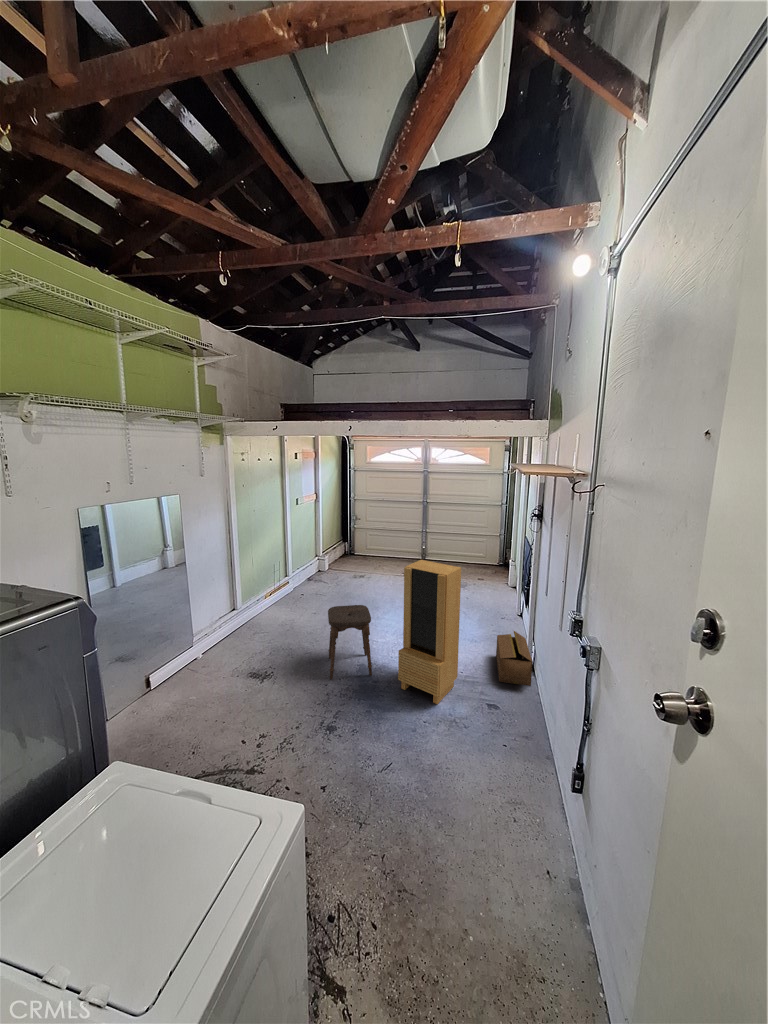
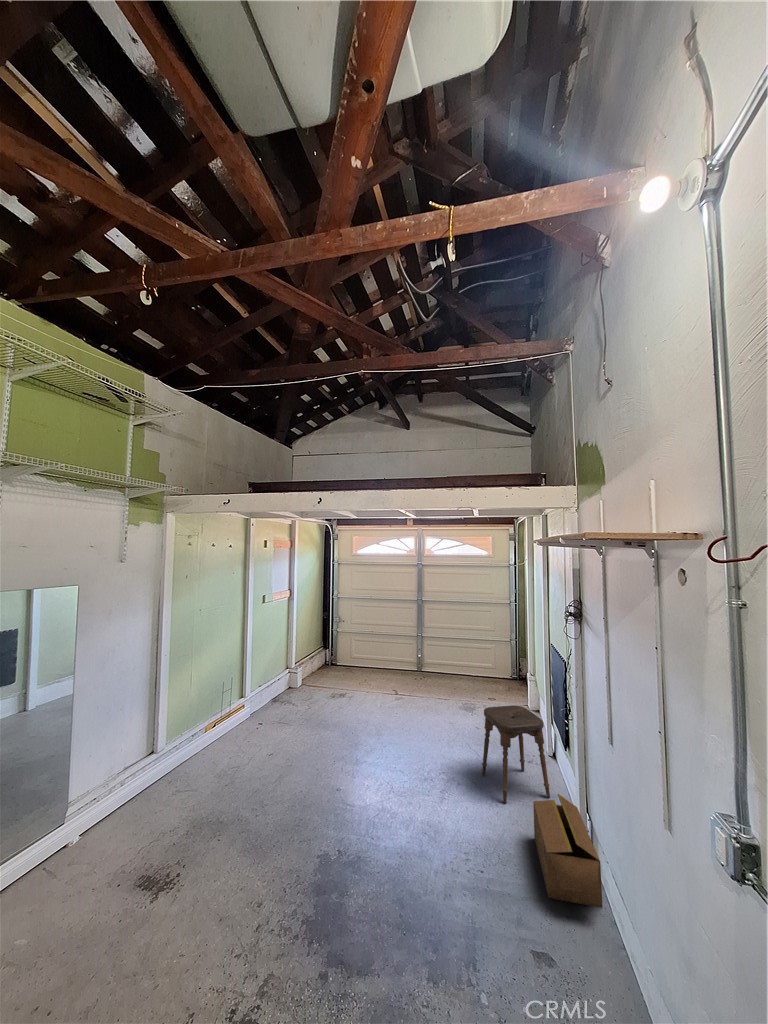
storage cabinet: present [398,560,461,704] -> none [381,681,479,960]
stool: present [328,605,372,679] -> present [482,705,550,803]

